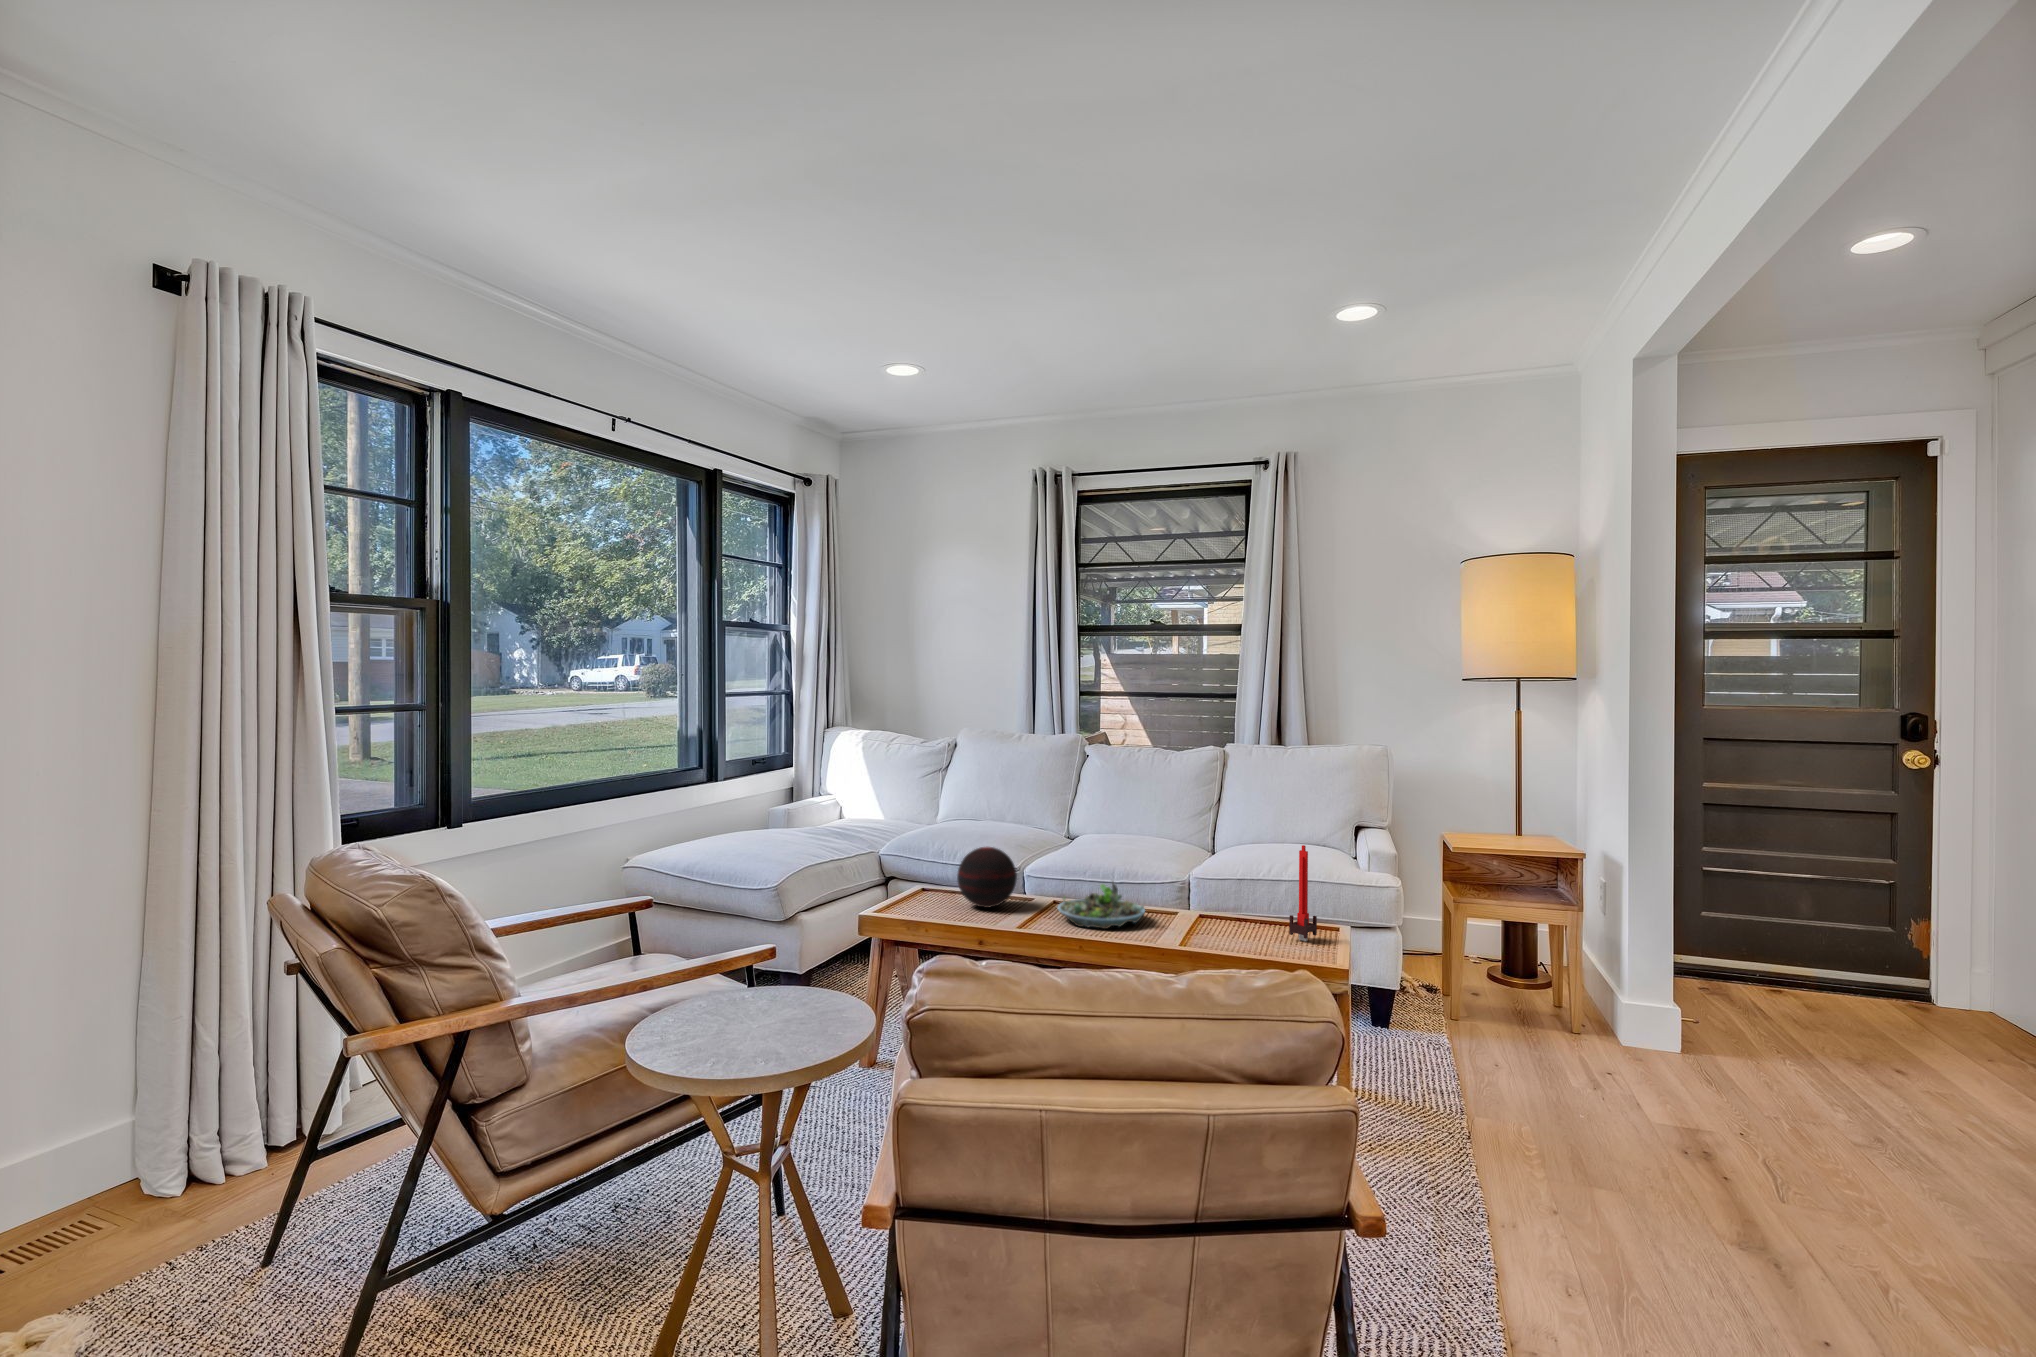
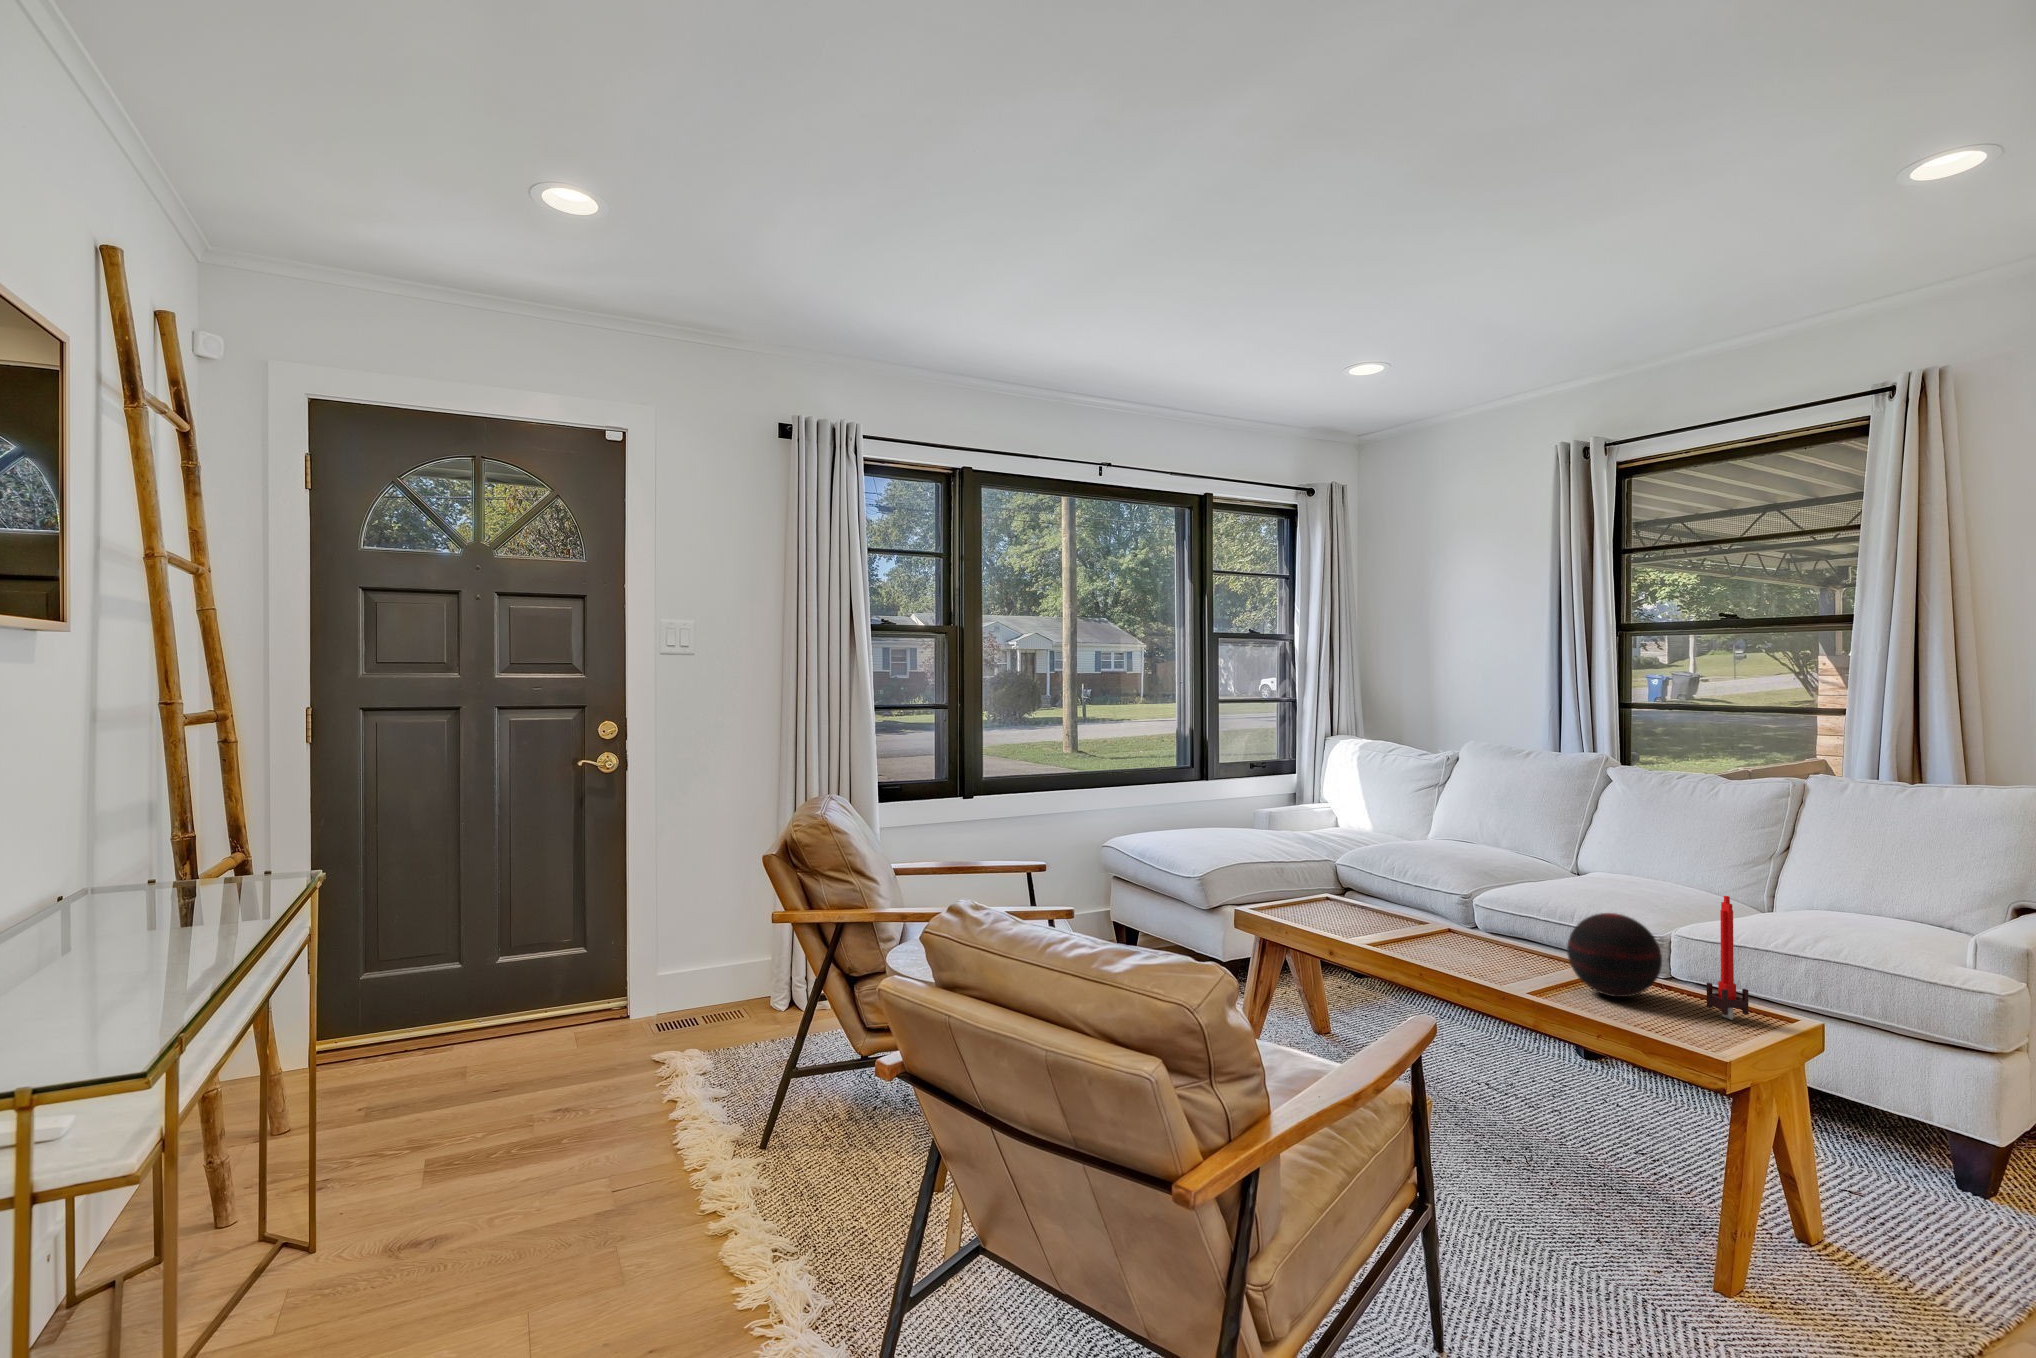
decorative orb: present [957,847,1017,908] -> present [1567,913,1662,997]
succulent planter: present [1058,882,1145,929] -> none [1433,911,1542,963]

